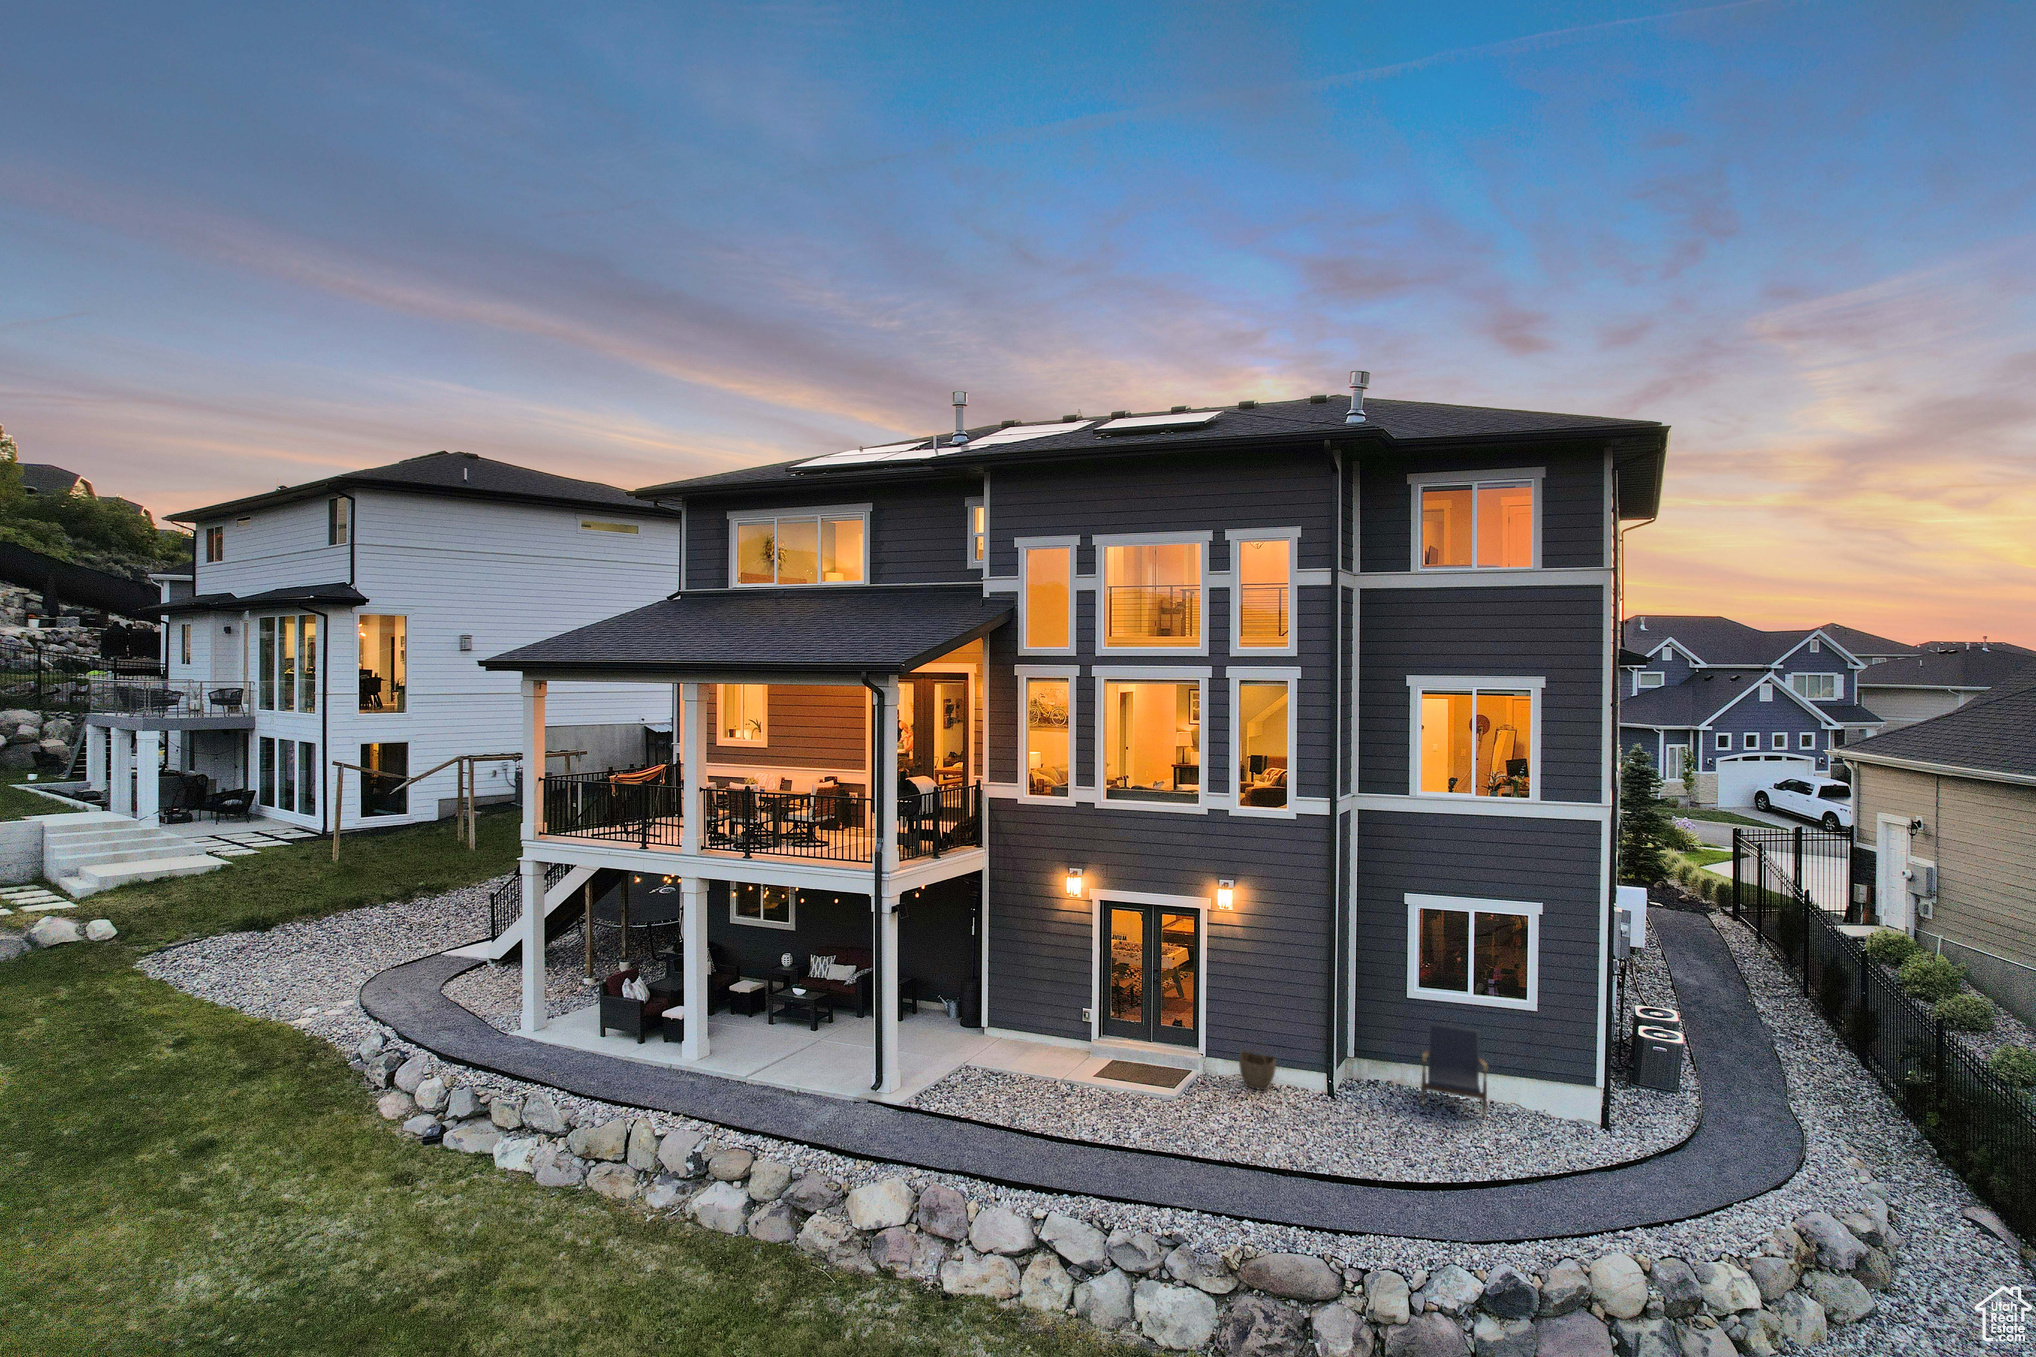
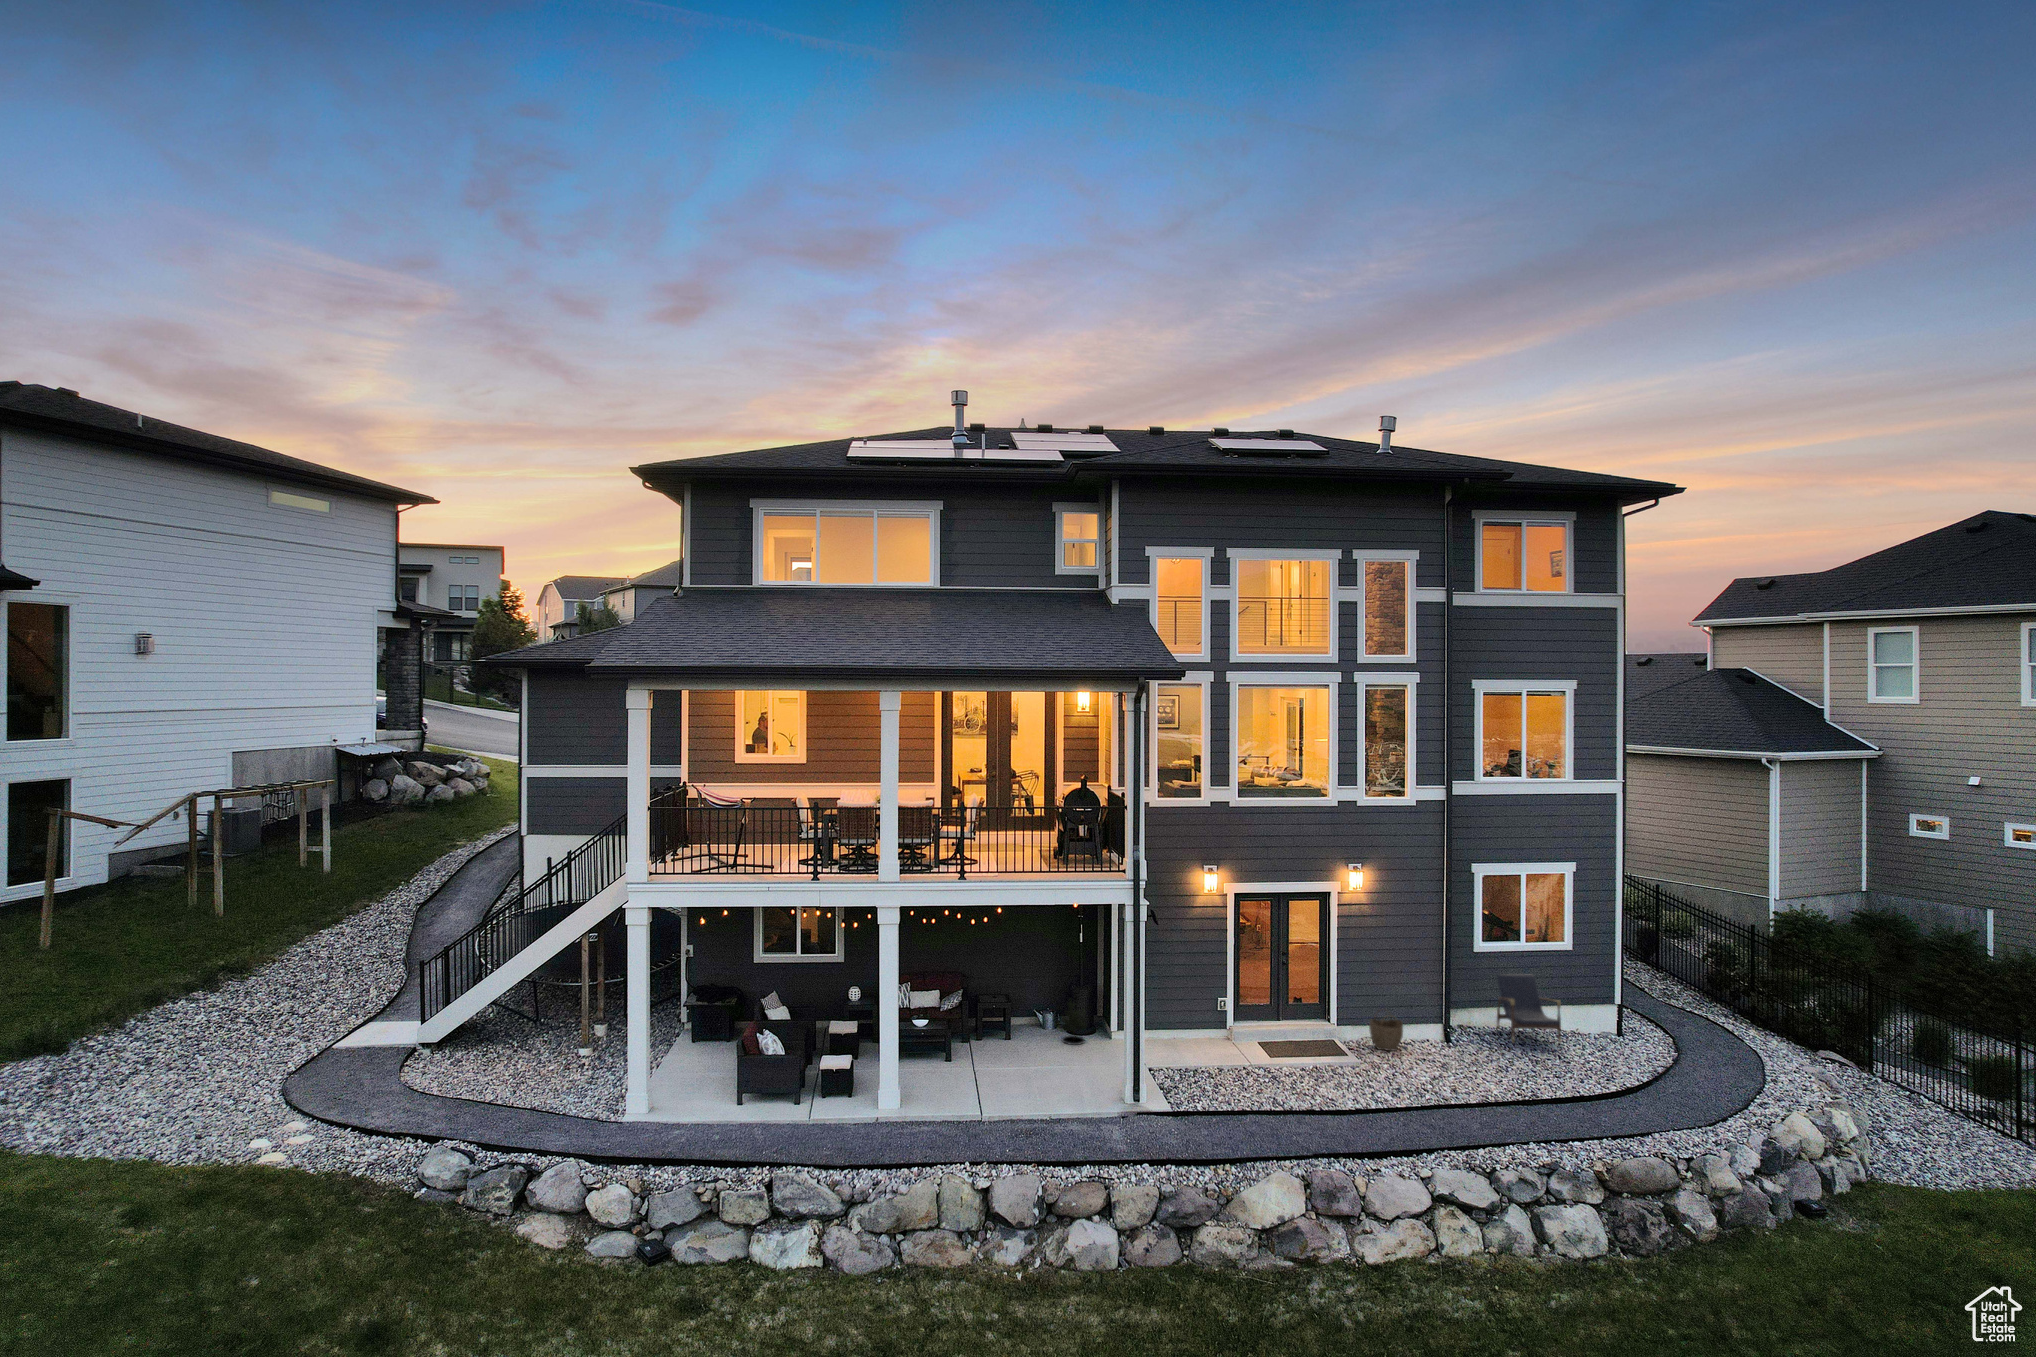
potted tree: none [934,986,963,1033] -> present [1062,999,1086,1045]

